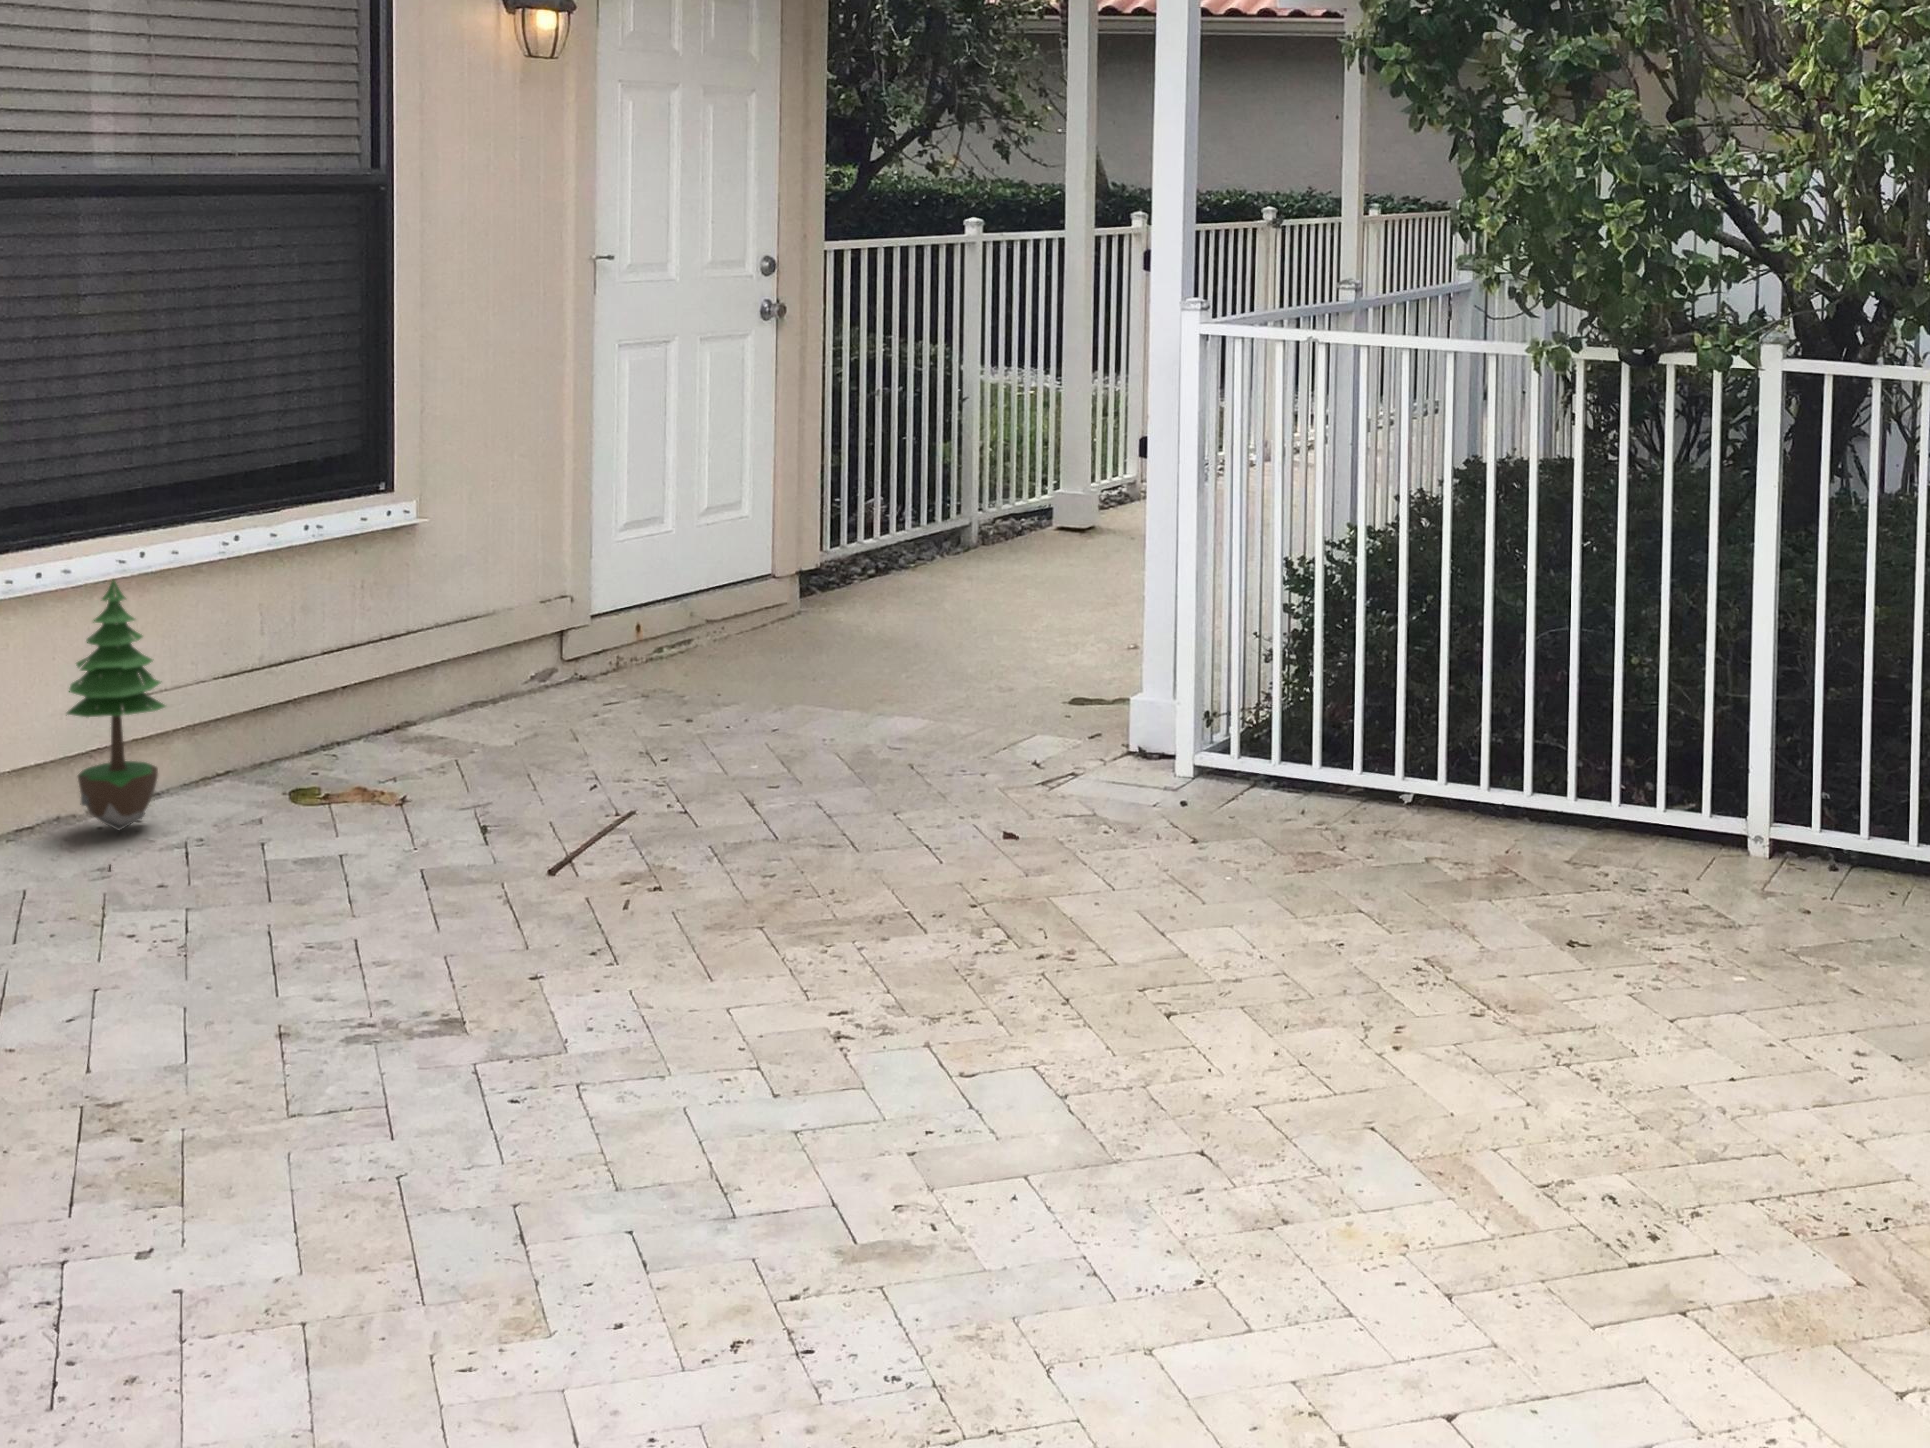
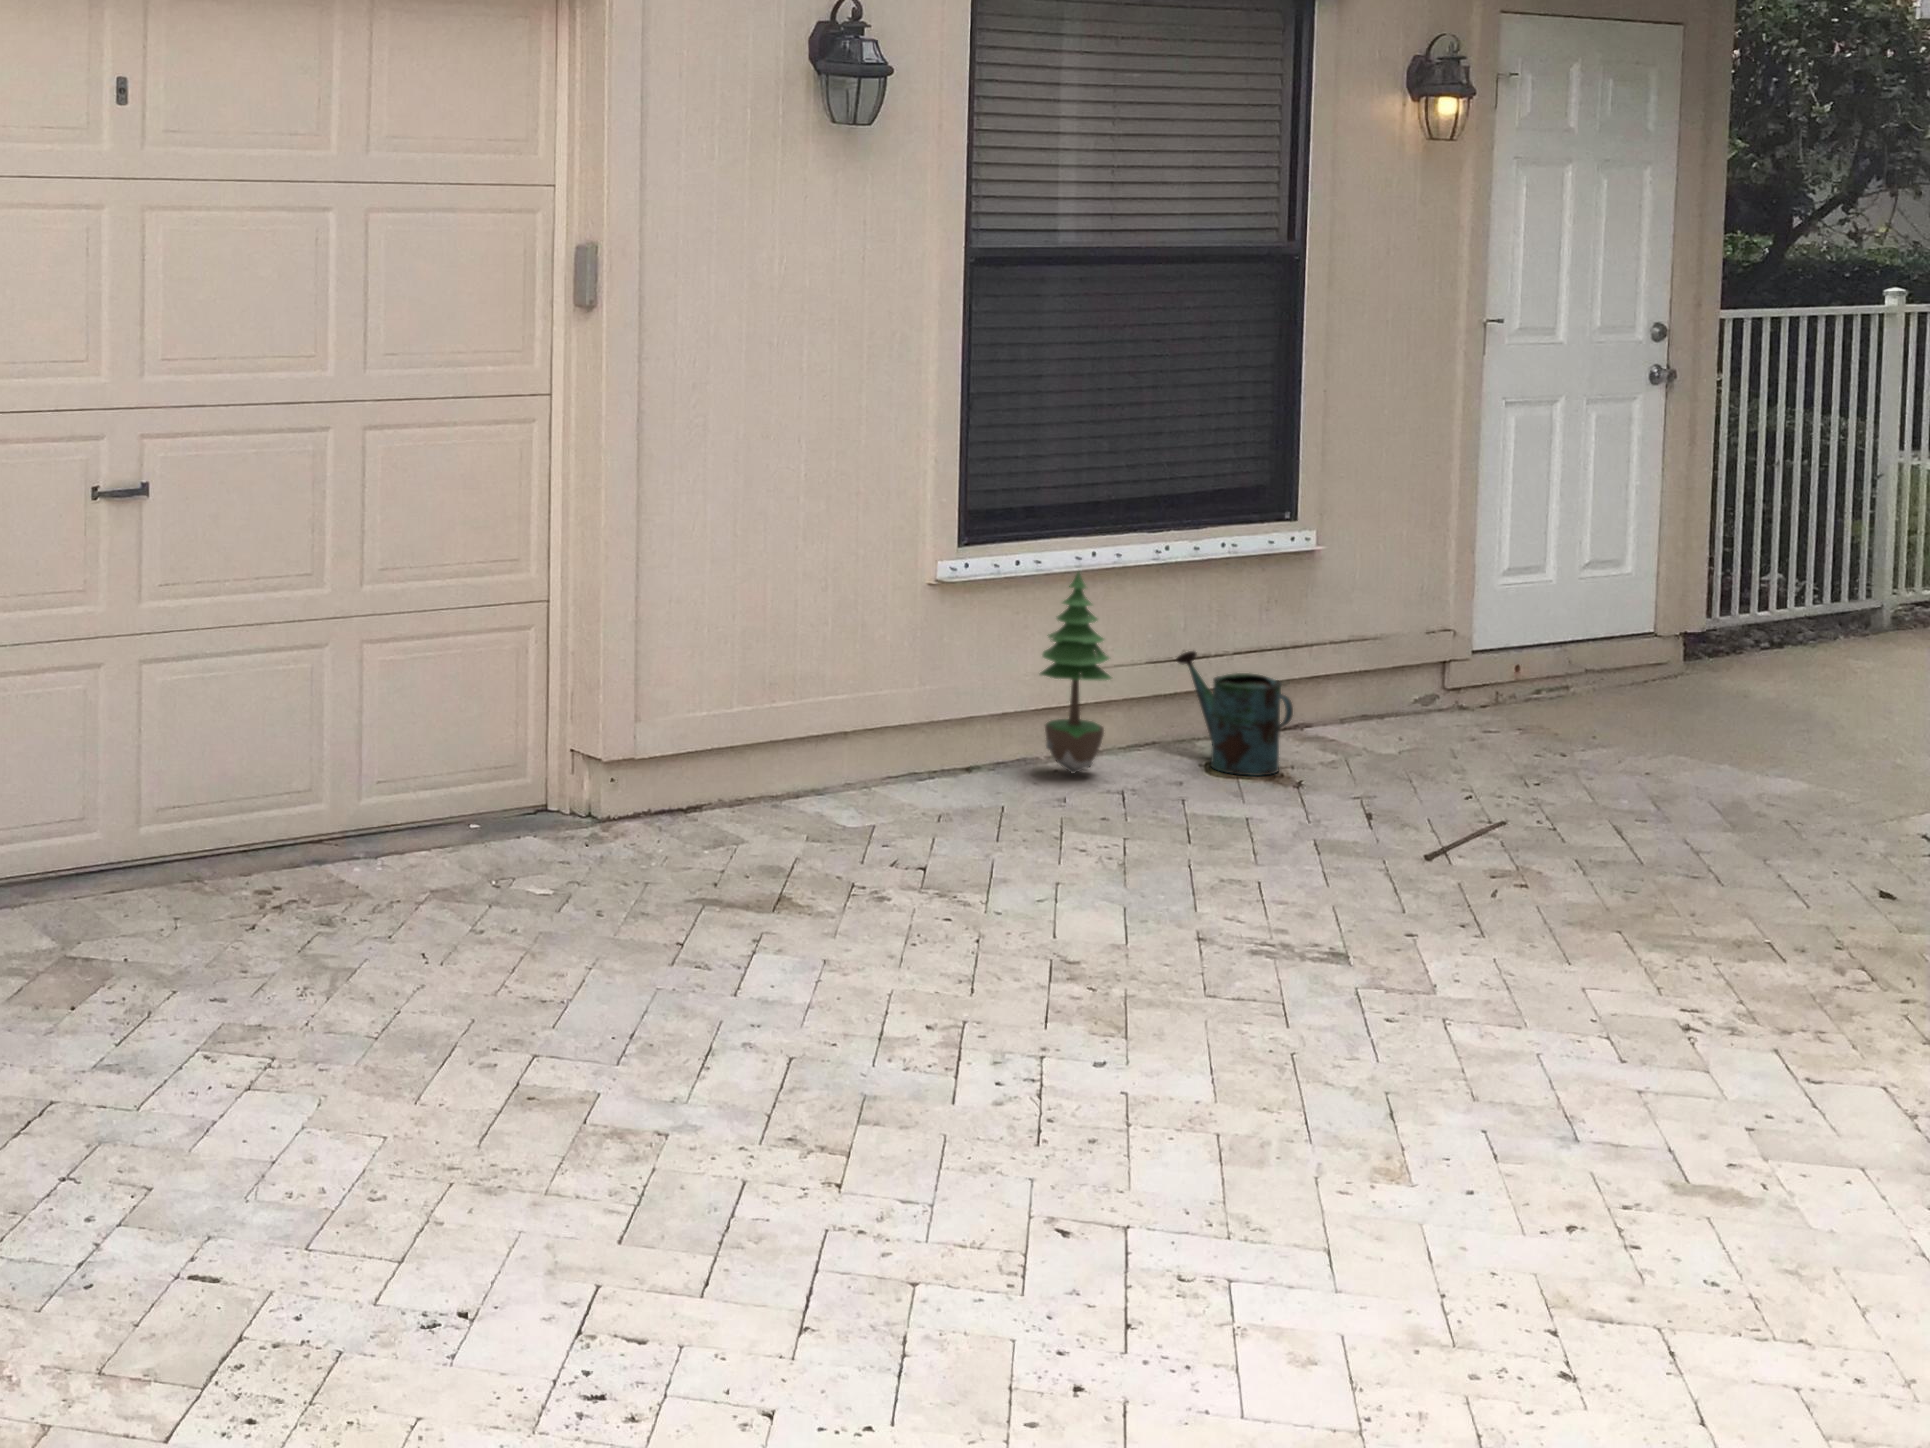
watering can: none [250,656,395,798] -> present [1176,651,1293,776]

